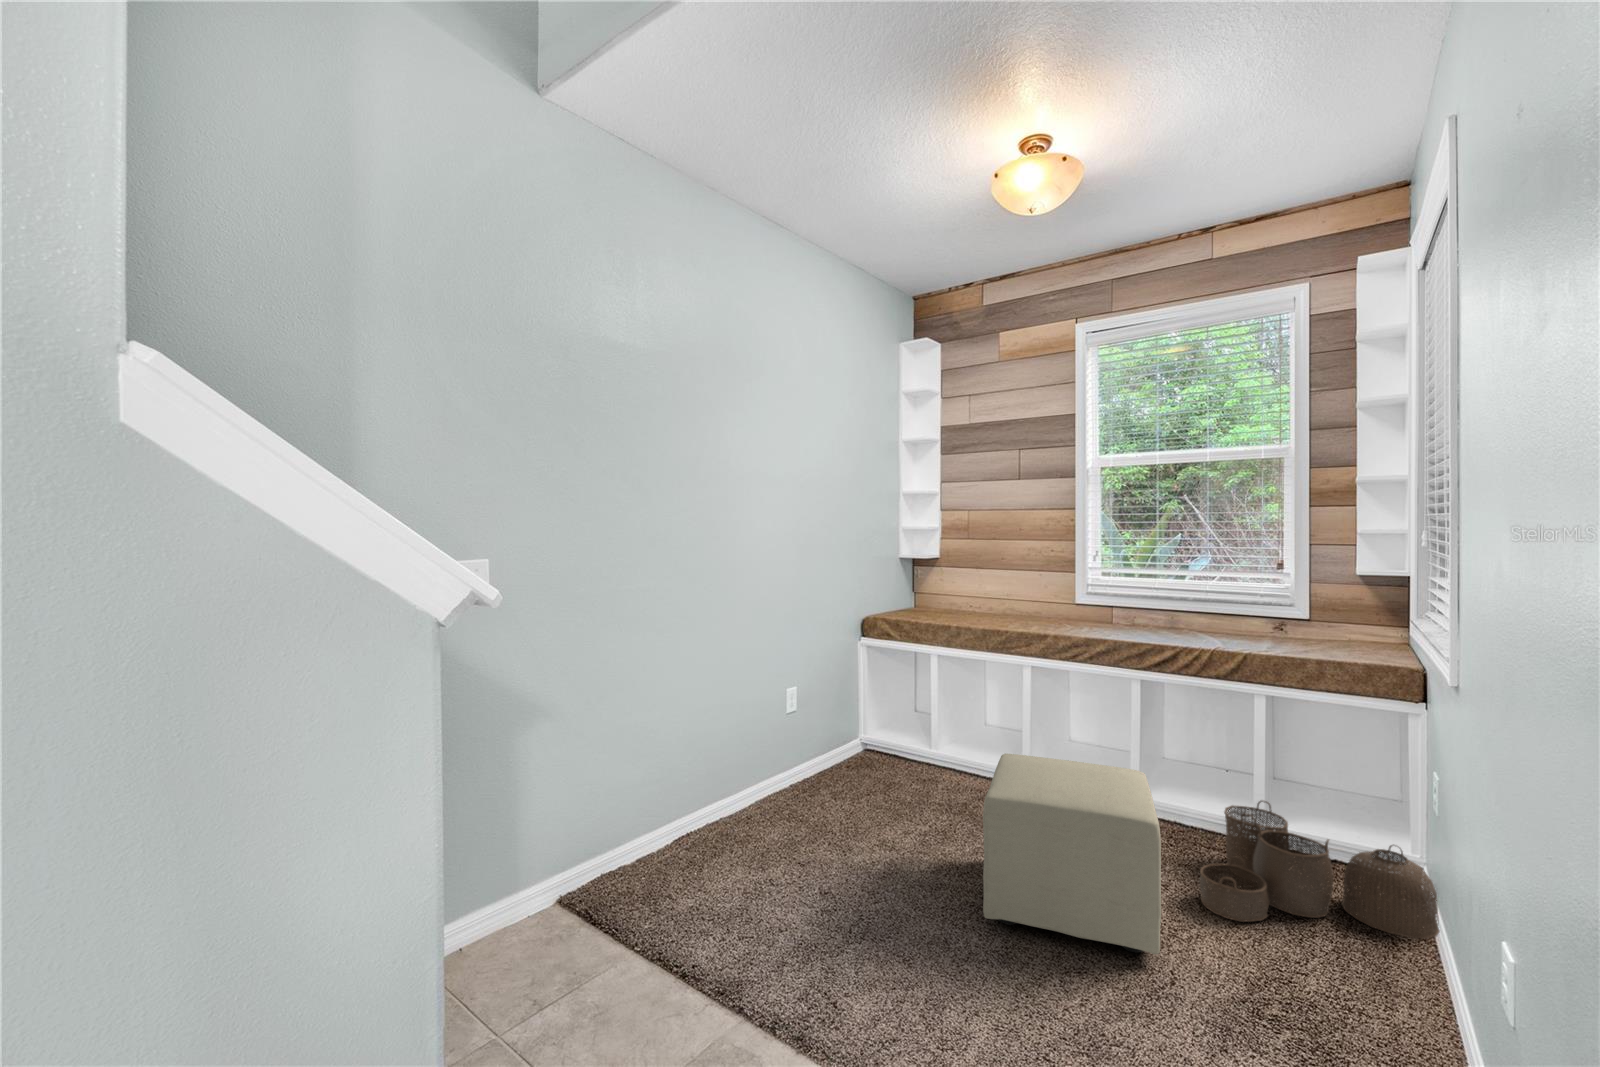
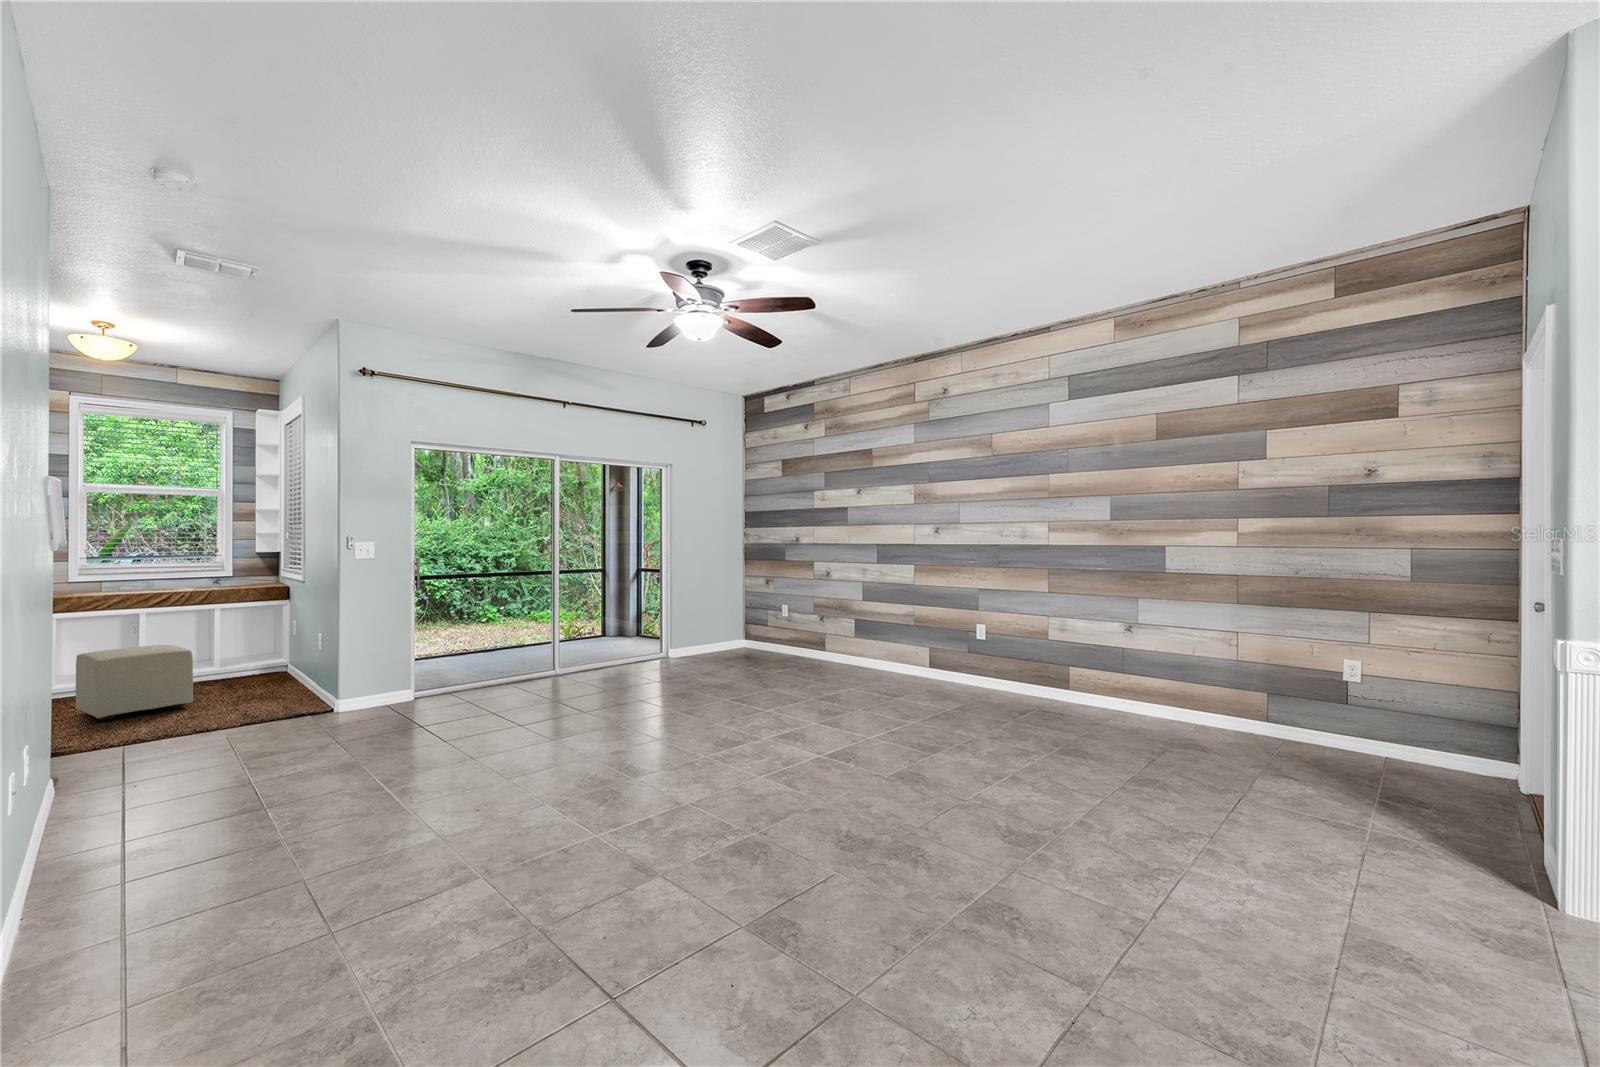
woven basket: present [1200,801,1440,939] -> none [198,652,293,695]

